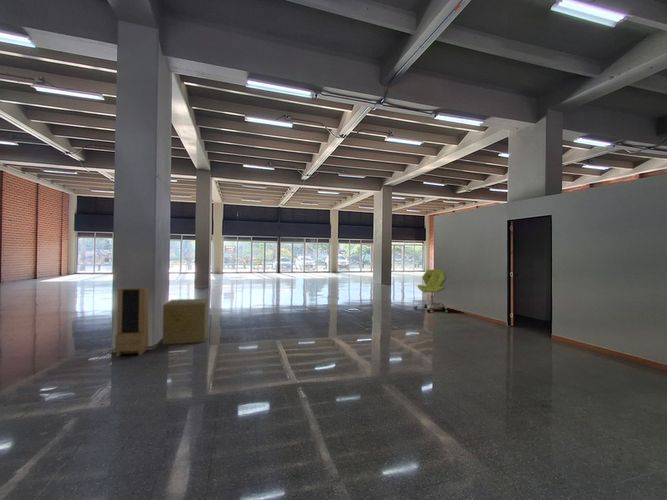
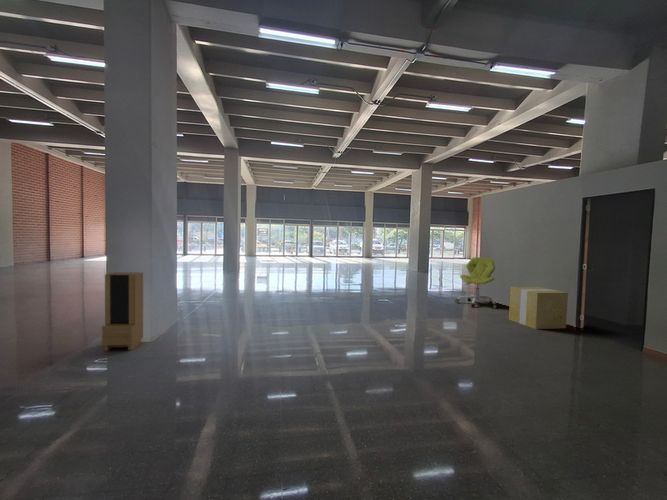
cardboard box: present [162,299,208,344] -> present [509,287,568,329]

